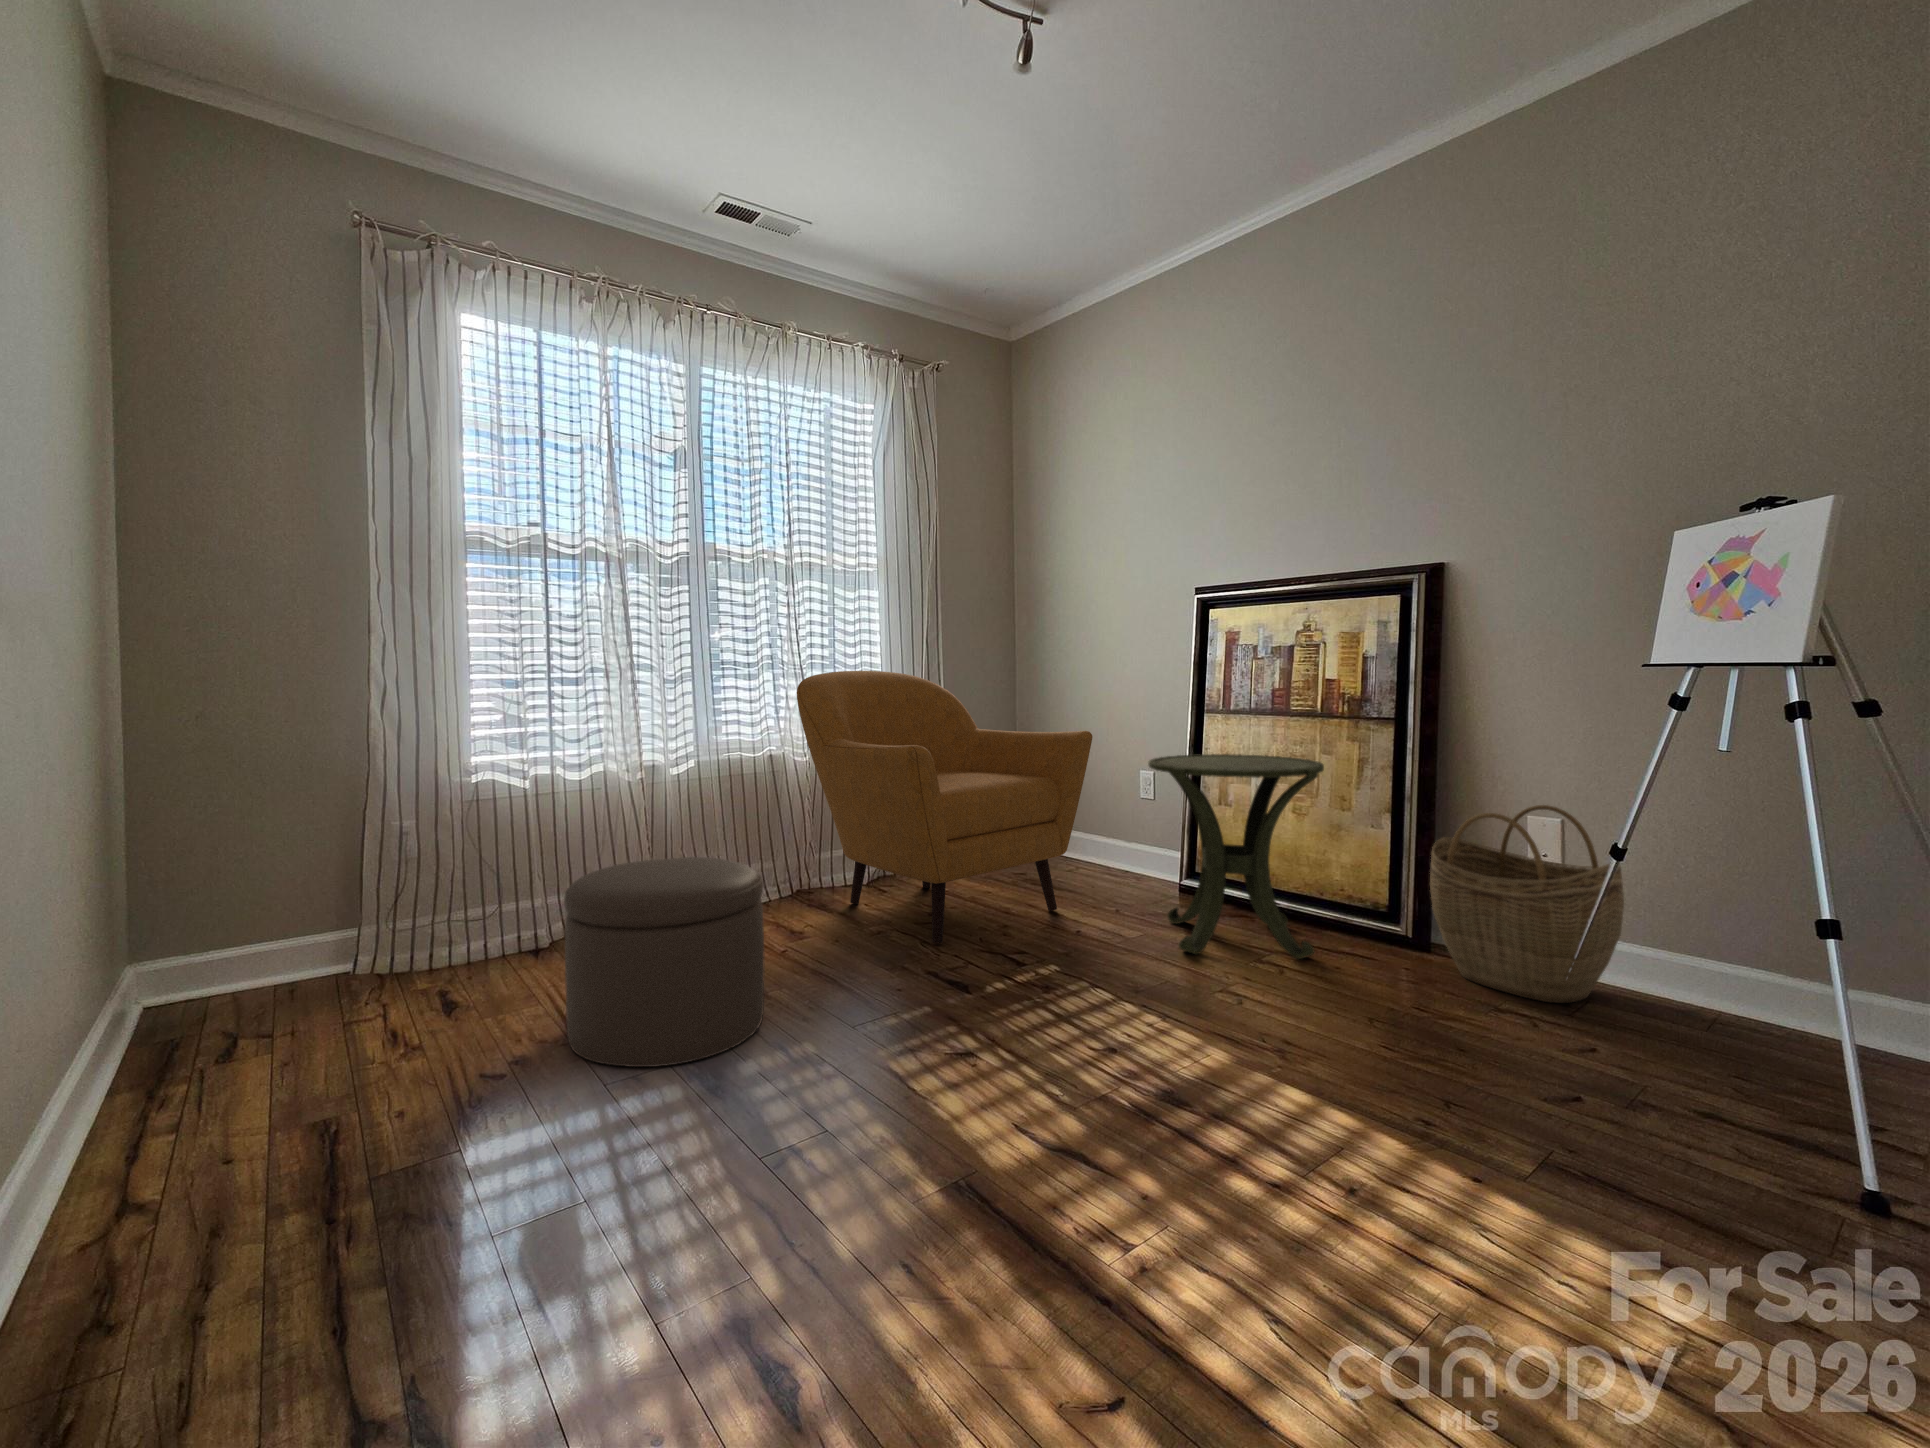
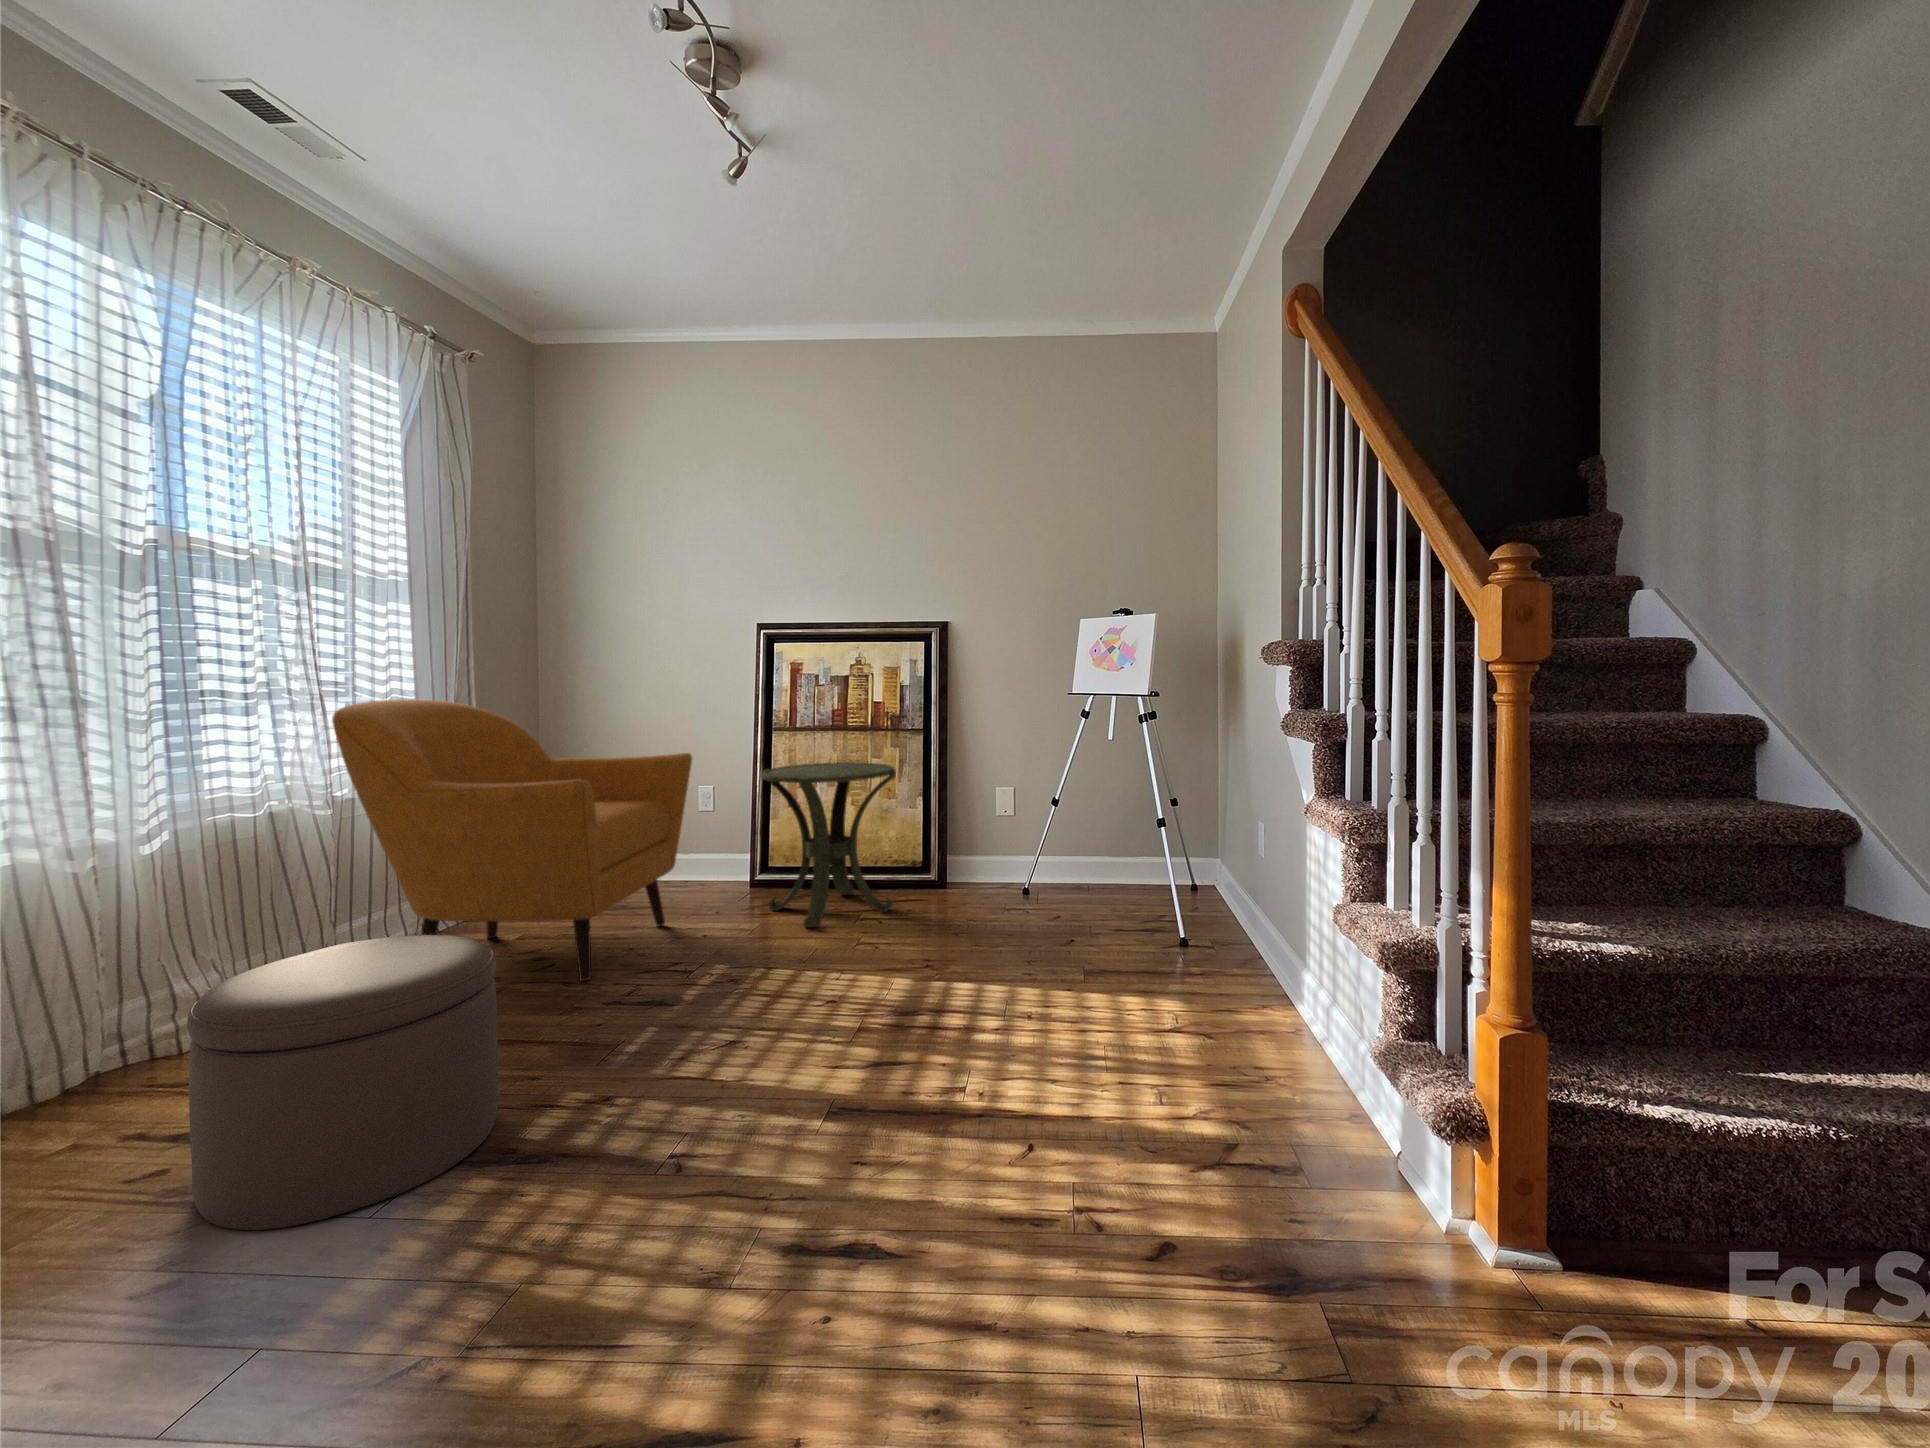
woven basket: present [1430,805,1624,1003] -> none [959,780,1057,901]

